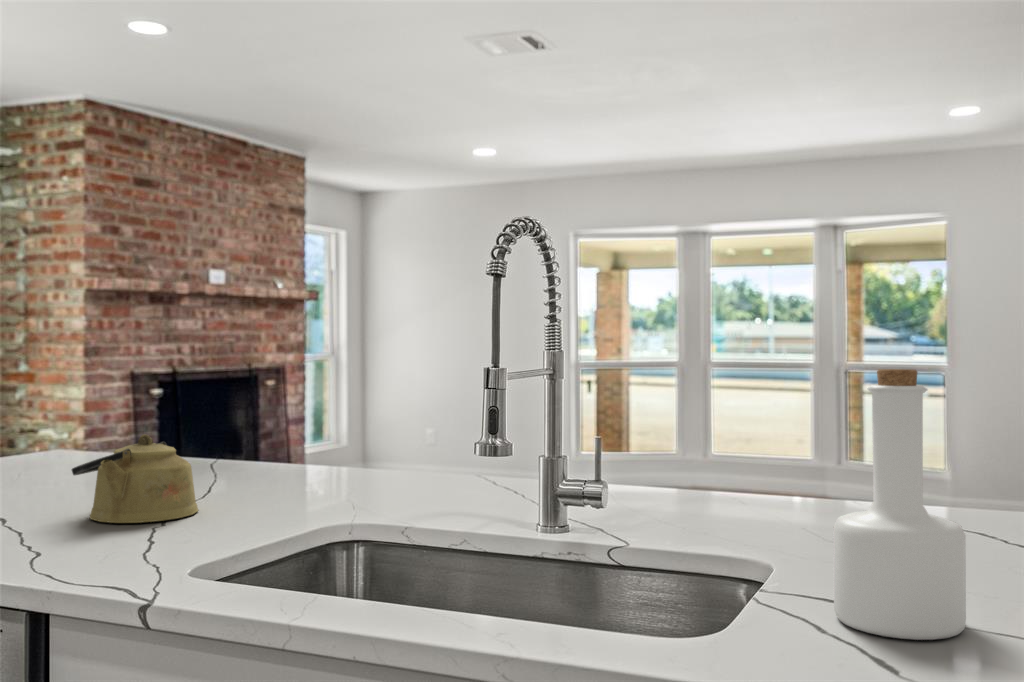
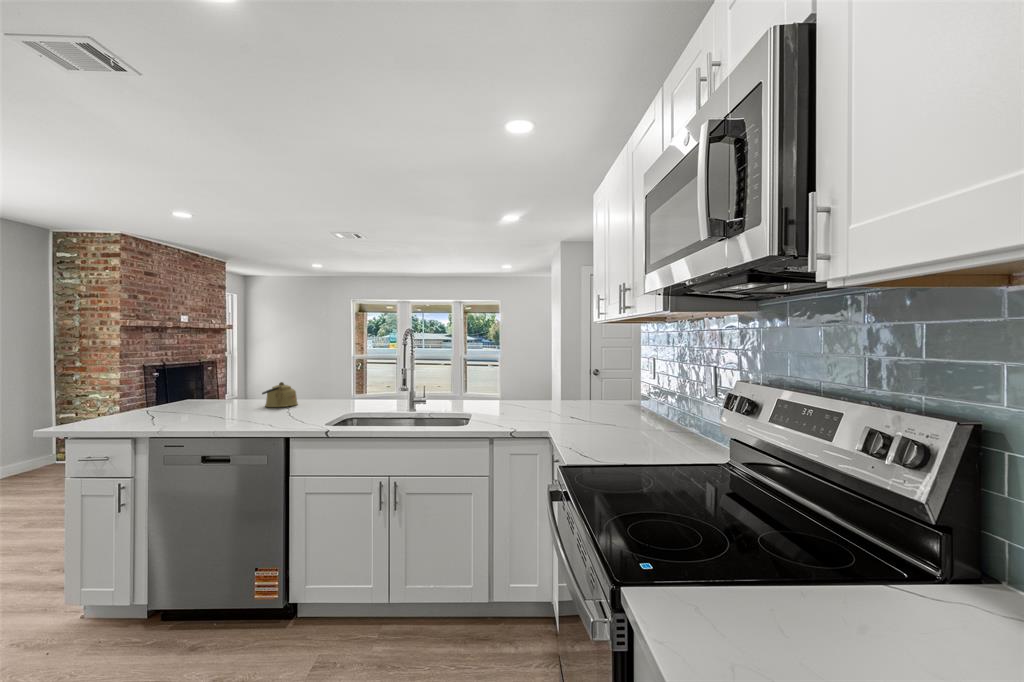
bottle: present [834,369,966,640] -> none [472,359,495,408]

